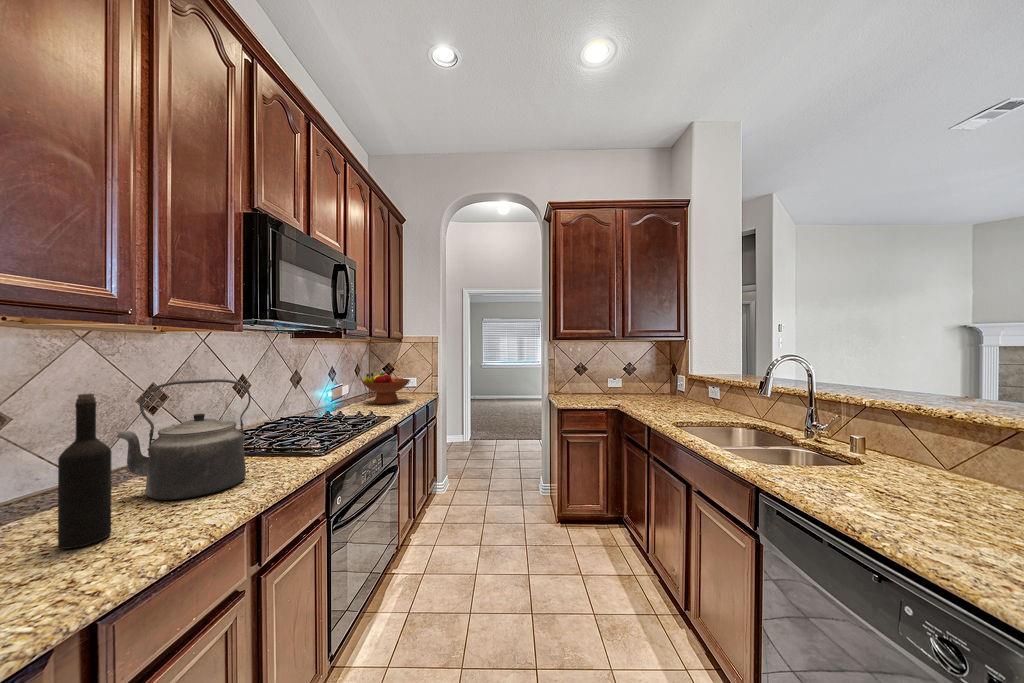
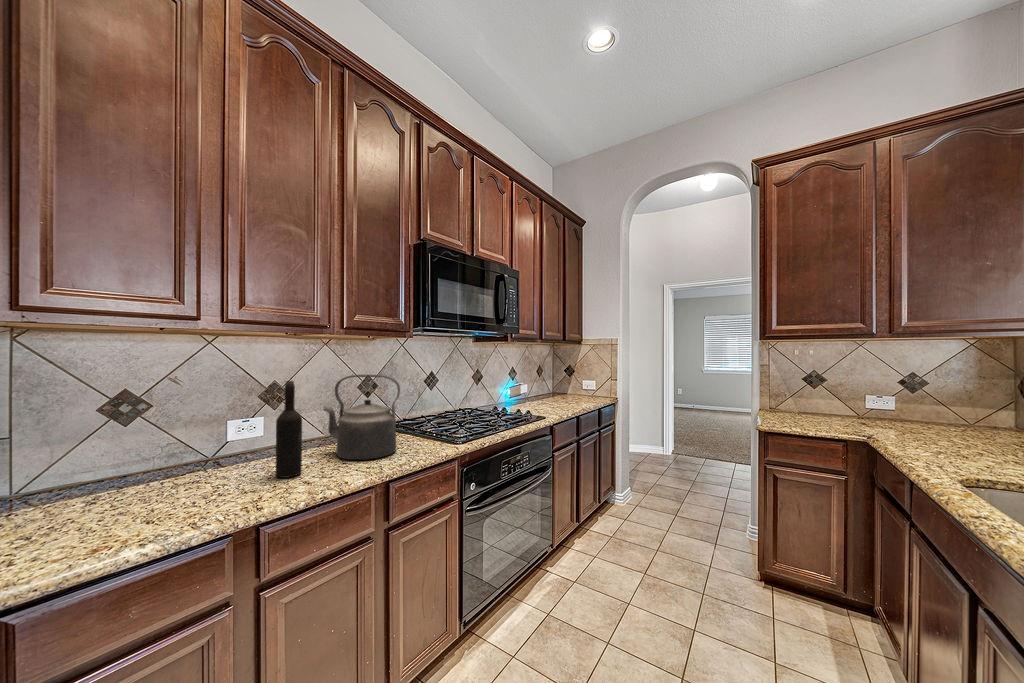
fruit bowl: present [362,373,410,404] -> none [534,375,579,406]

